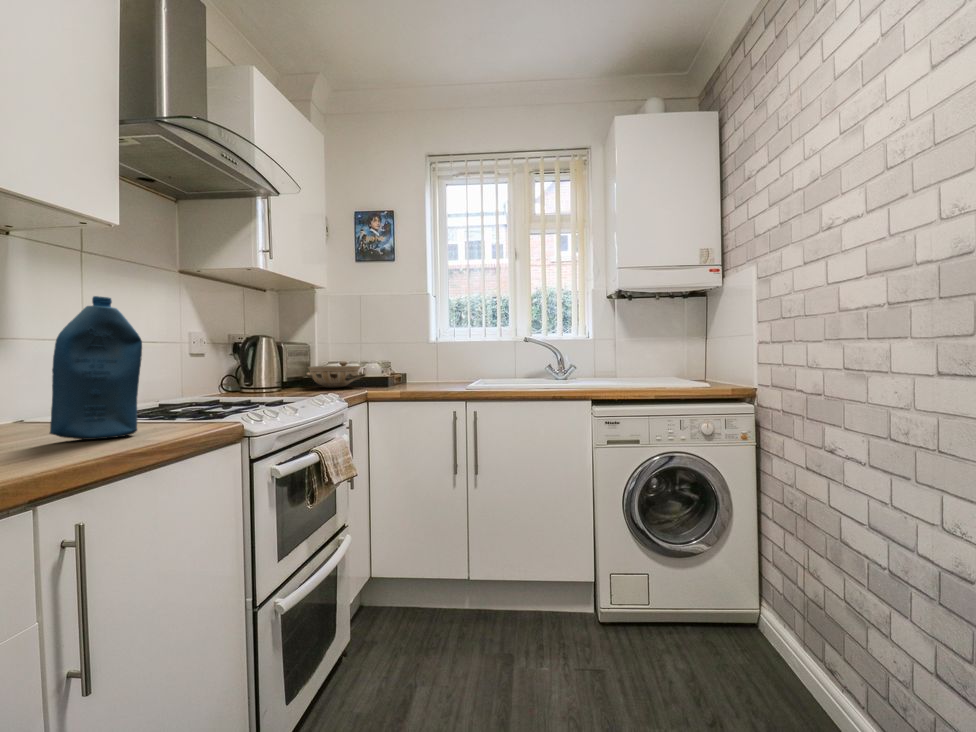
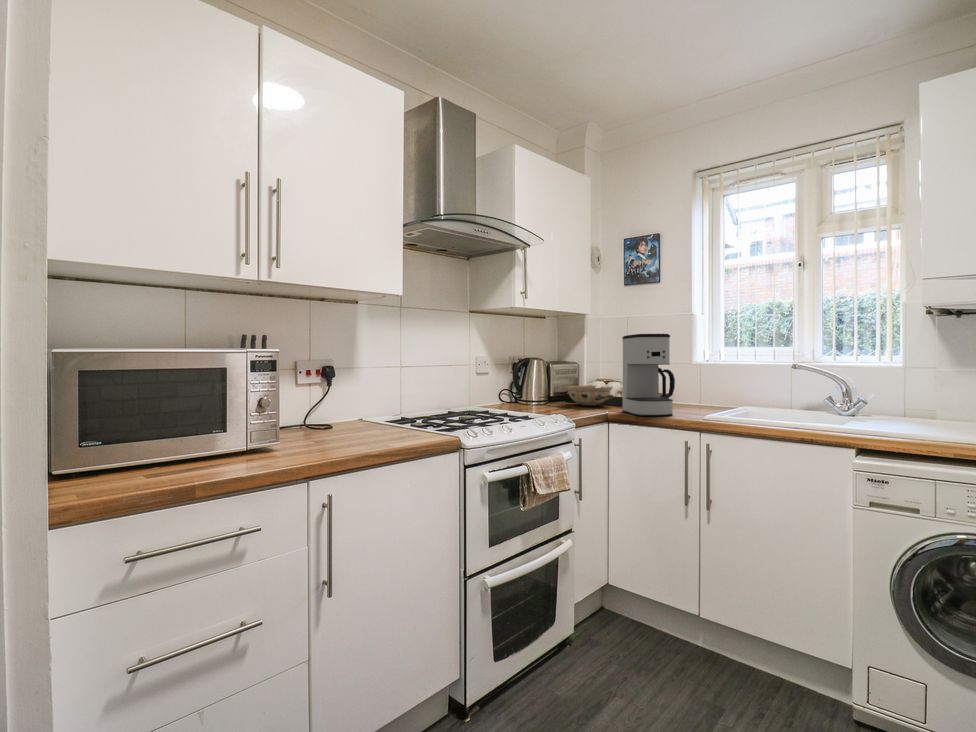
bottle: present [50,296,142,440] -> none [354,354,399,442]
coffee maker: none [381,306,436,390] -> present [622,334,675,416]

